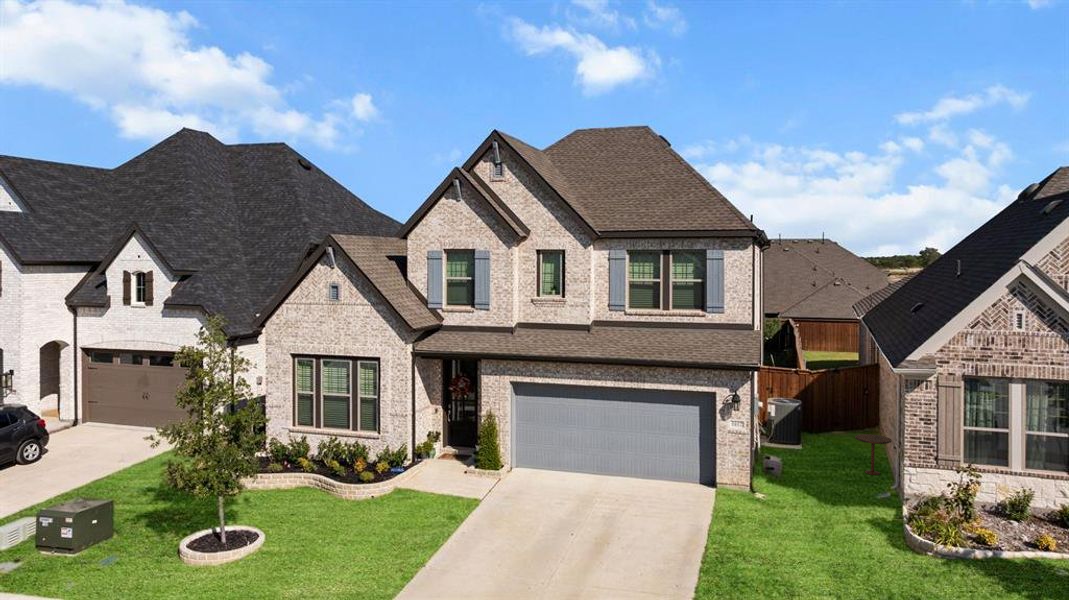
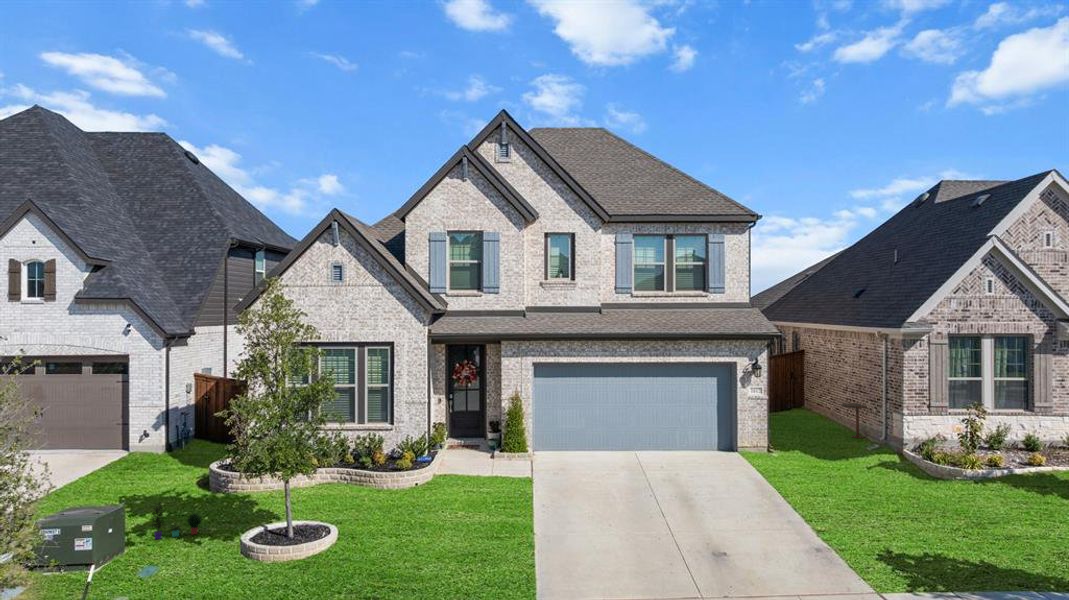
potted plant: none [109,508,153,540] -> present [152,502,202,539]

